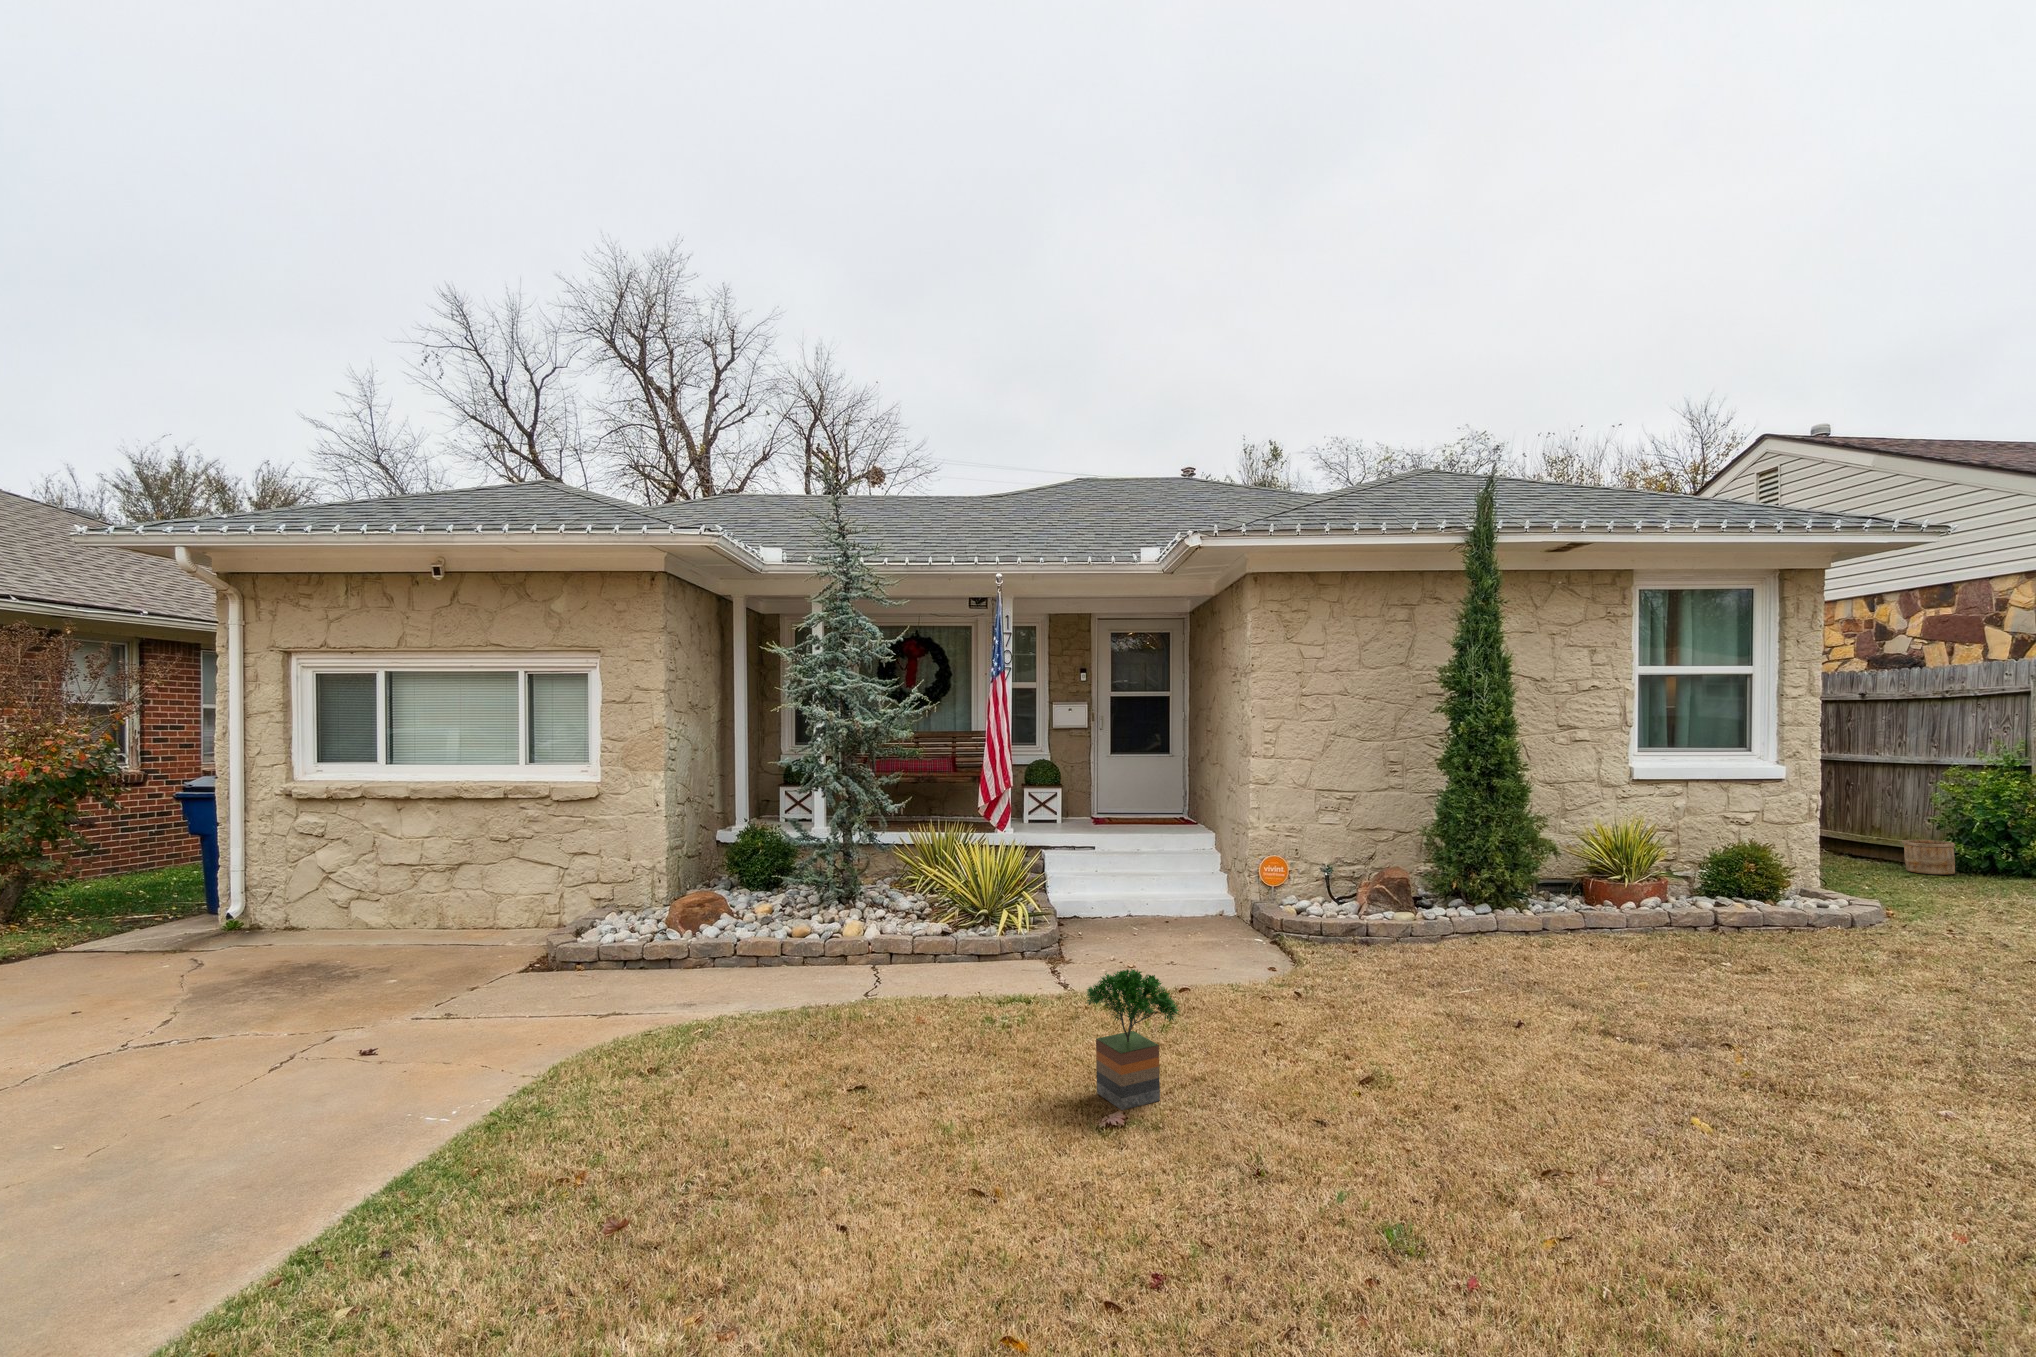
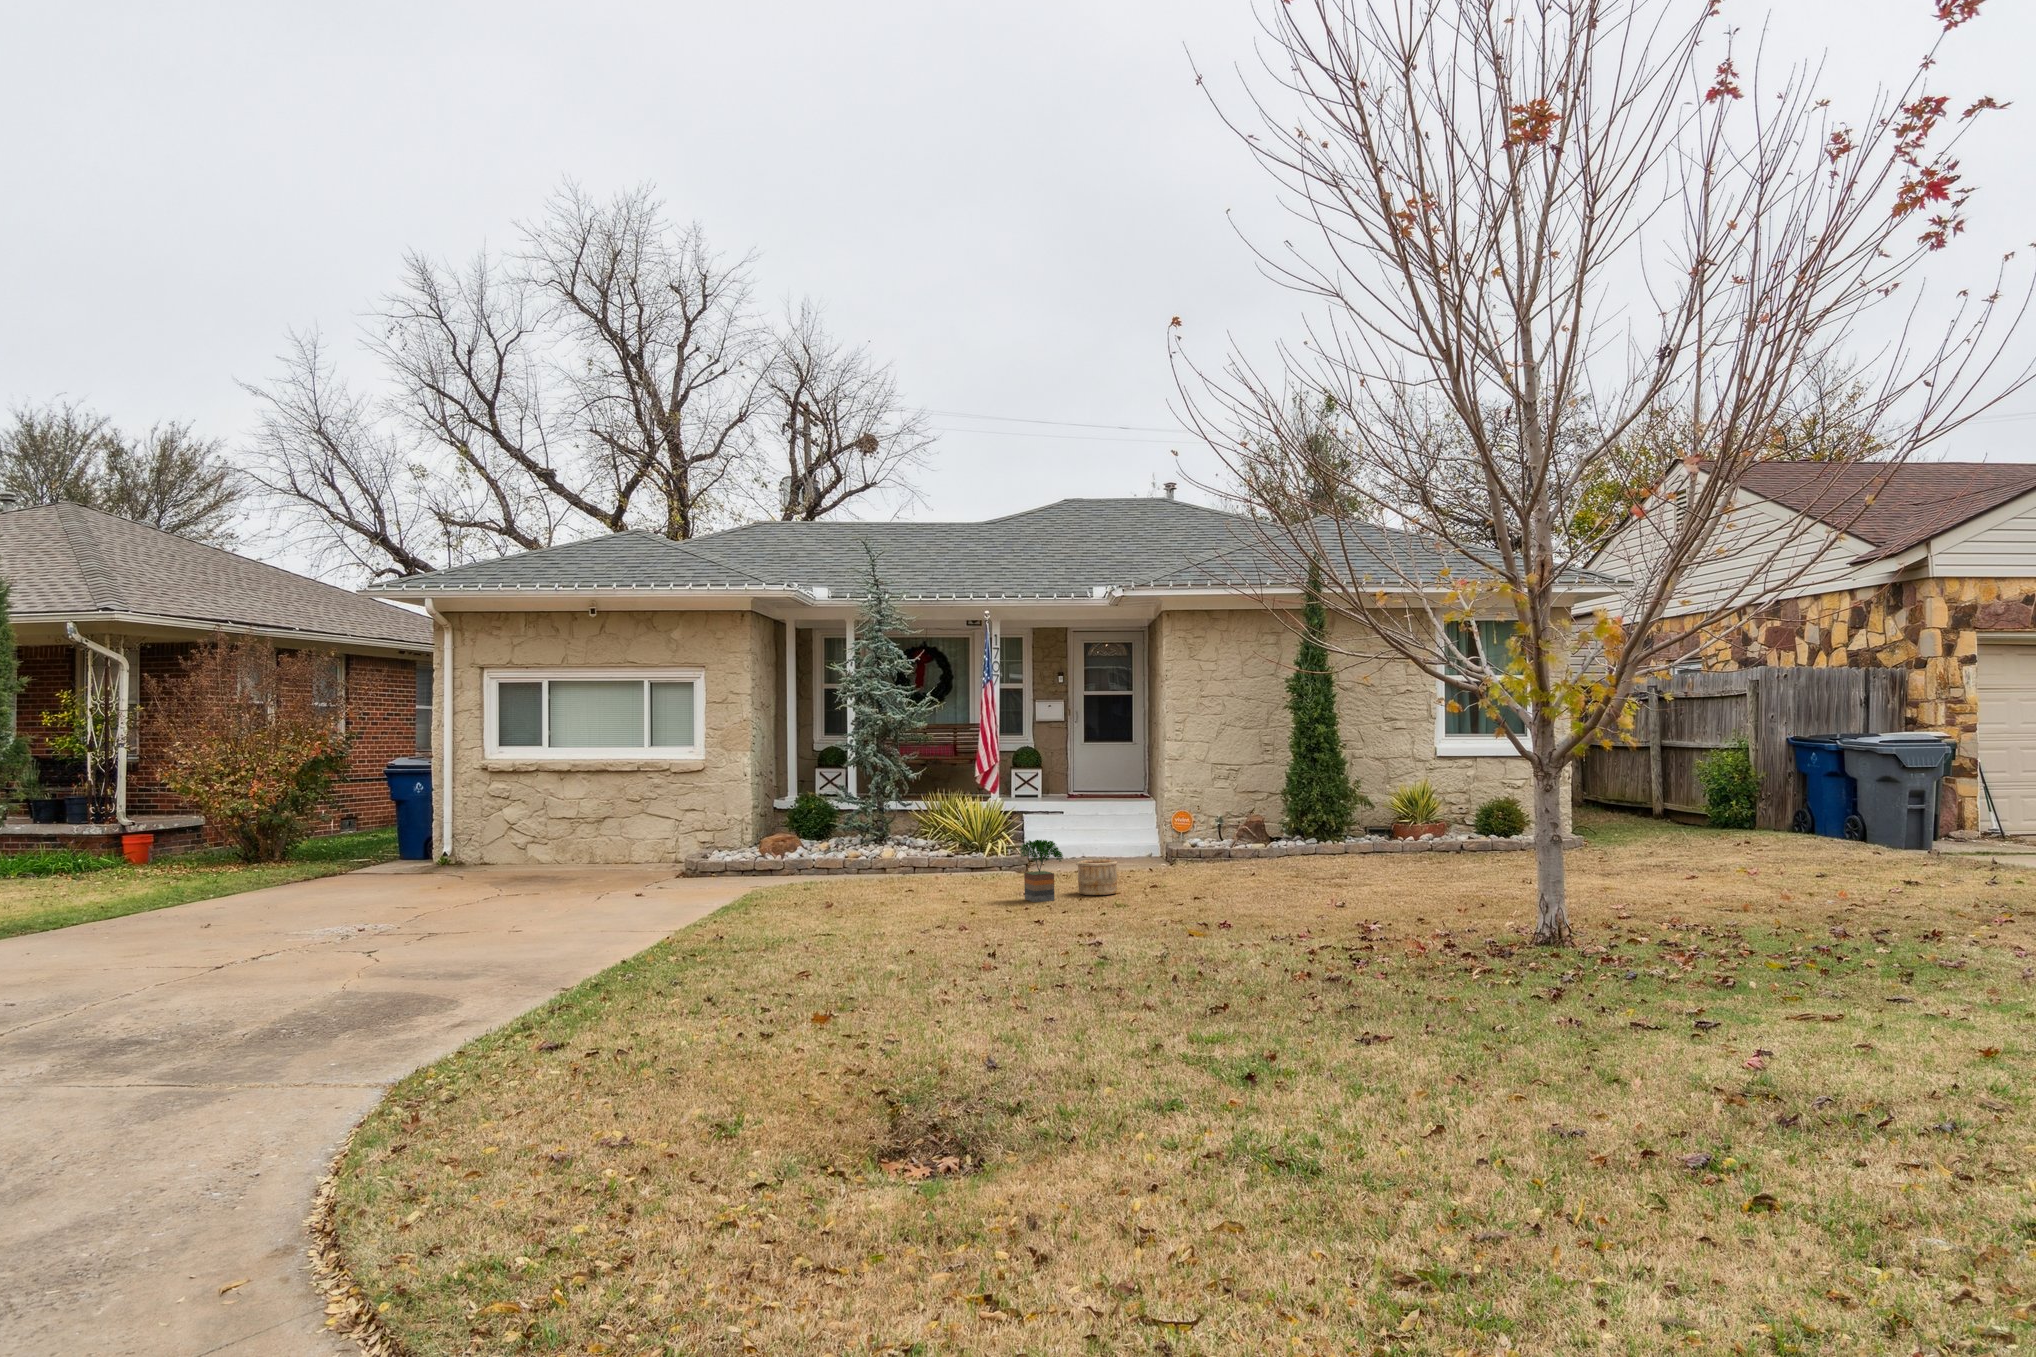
wooden bucket: present [1902,840,1955,874] -> present [1076,859,1117,895]

